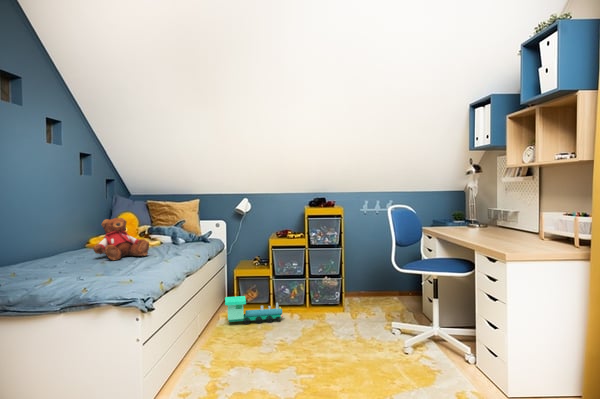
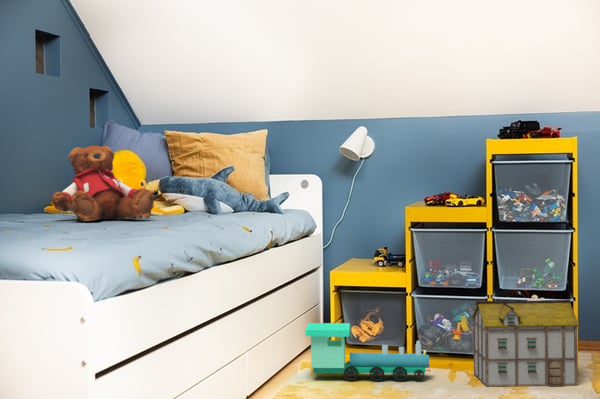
toy house: none [300,280,347,323] -> present [472,300,579,387]

